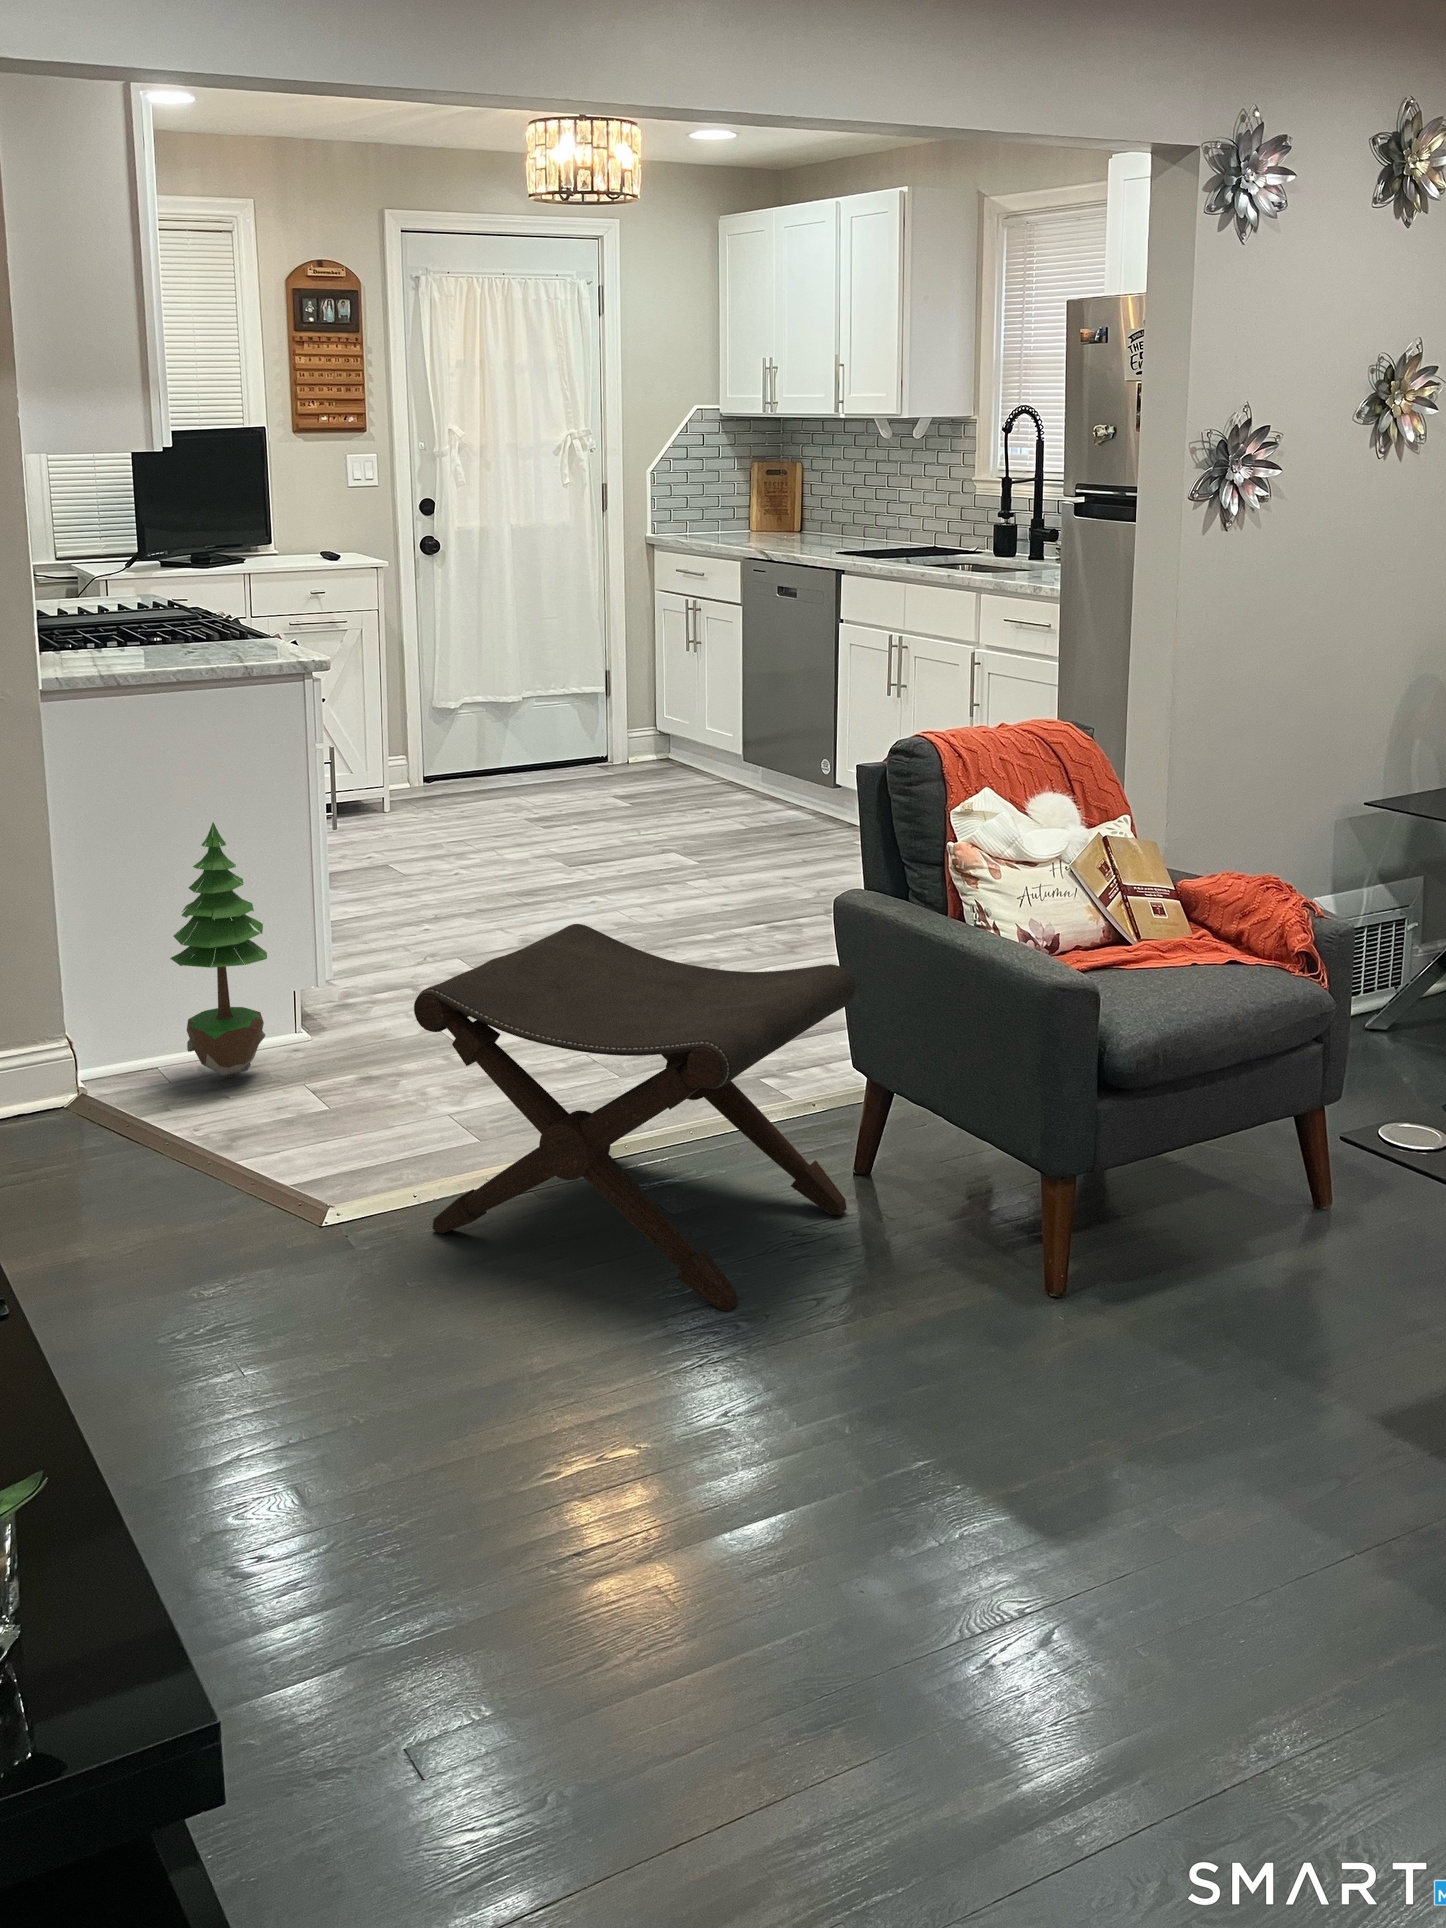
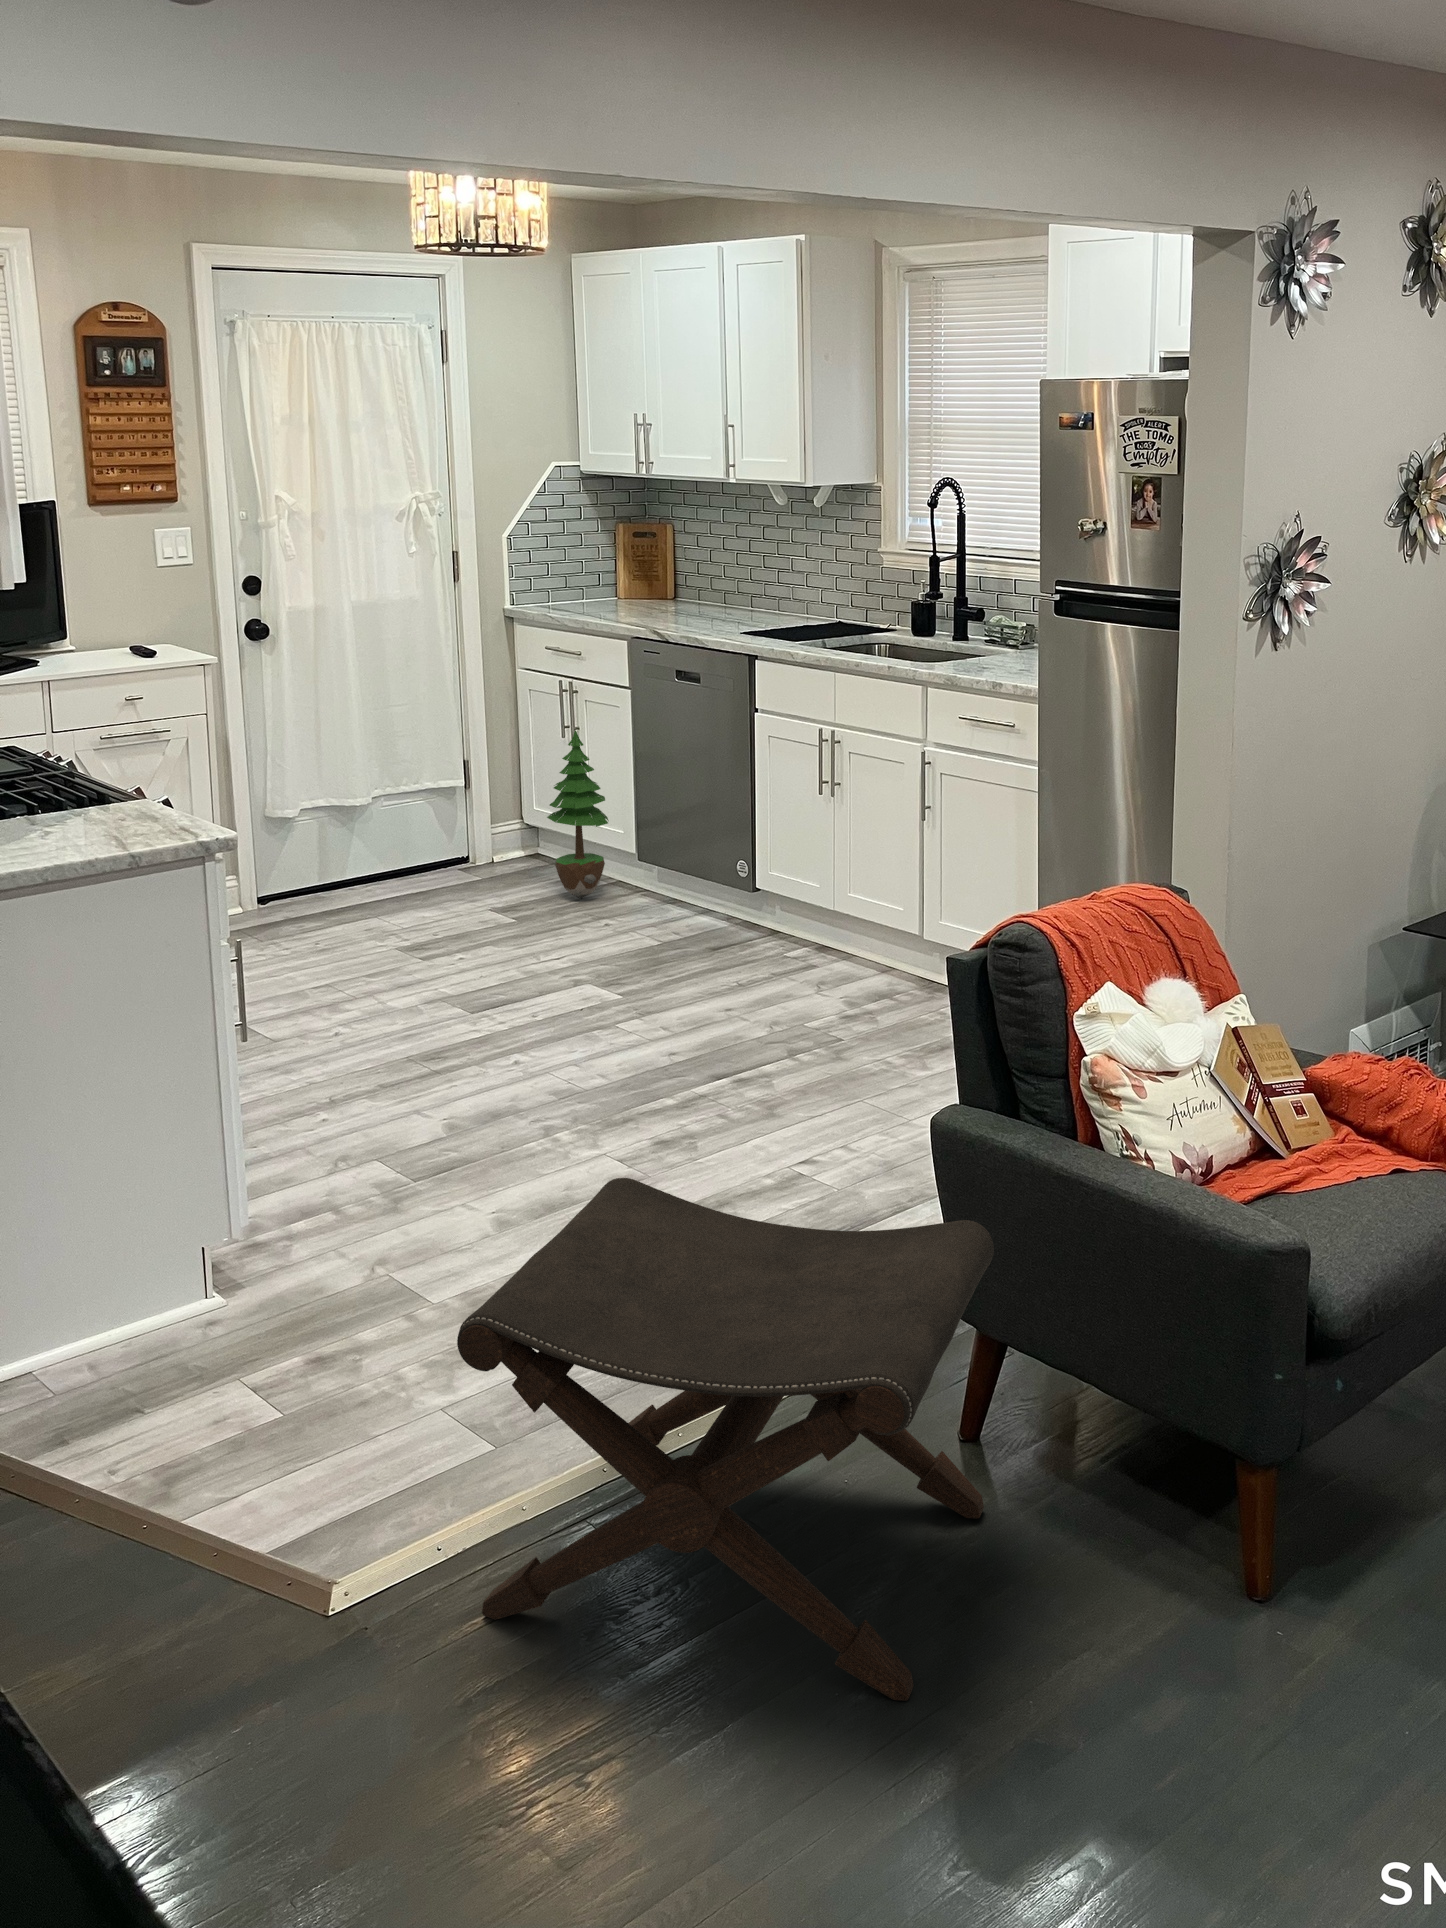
potted tree: present [170,822,267,1079] -> present [547,731,609,899]

